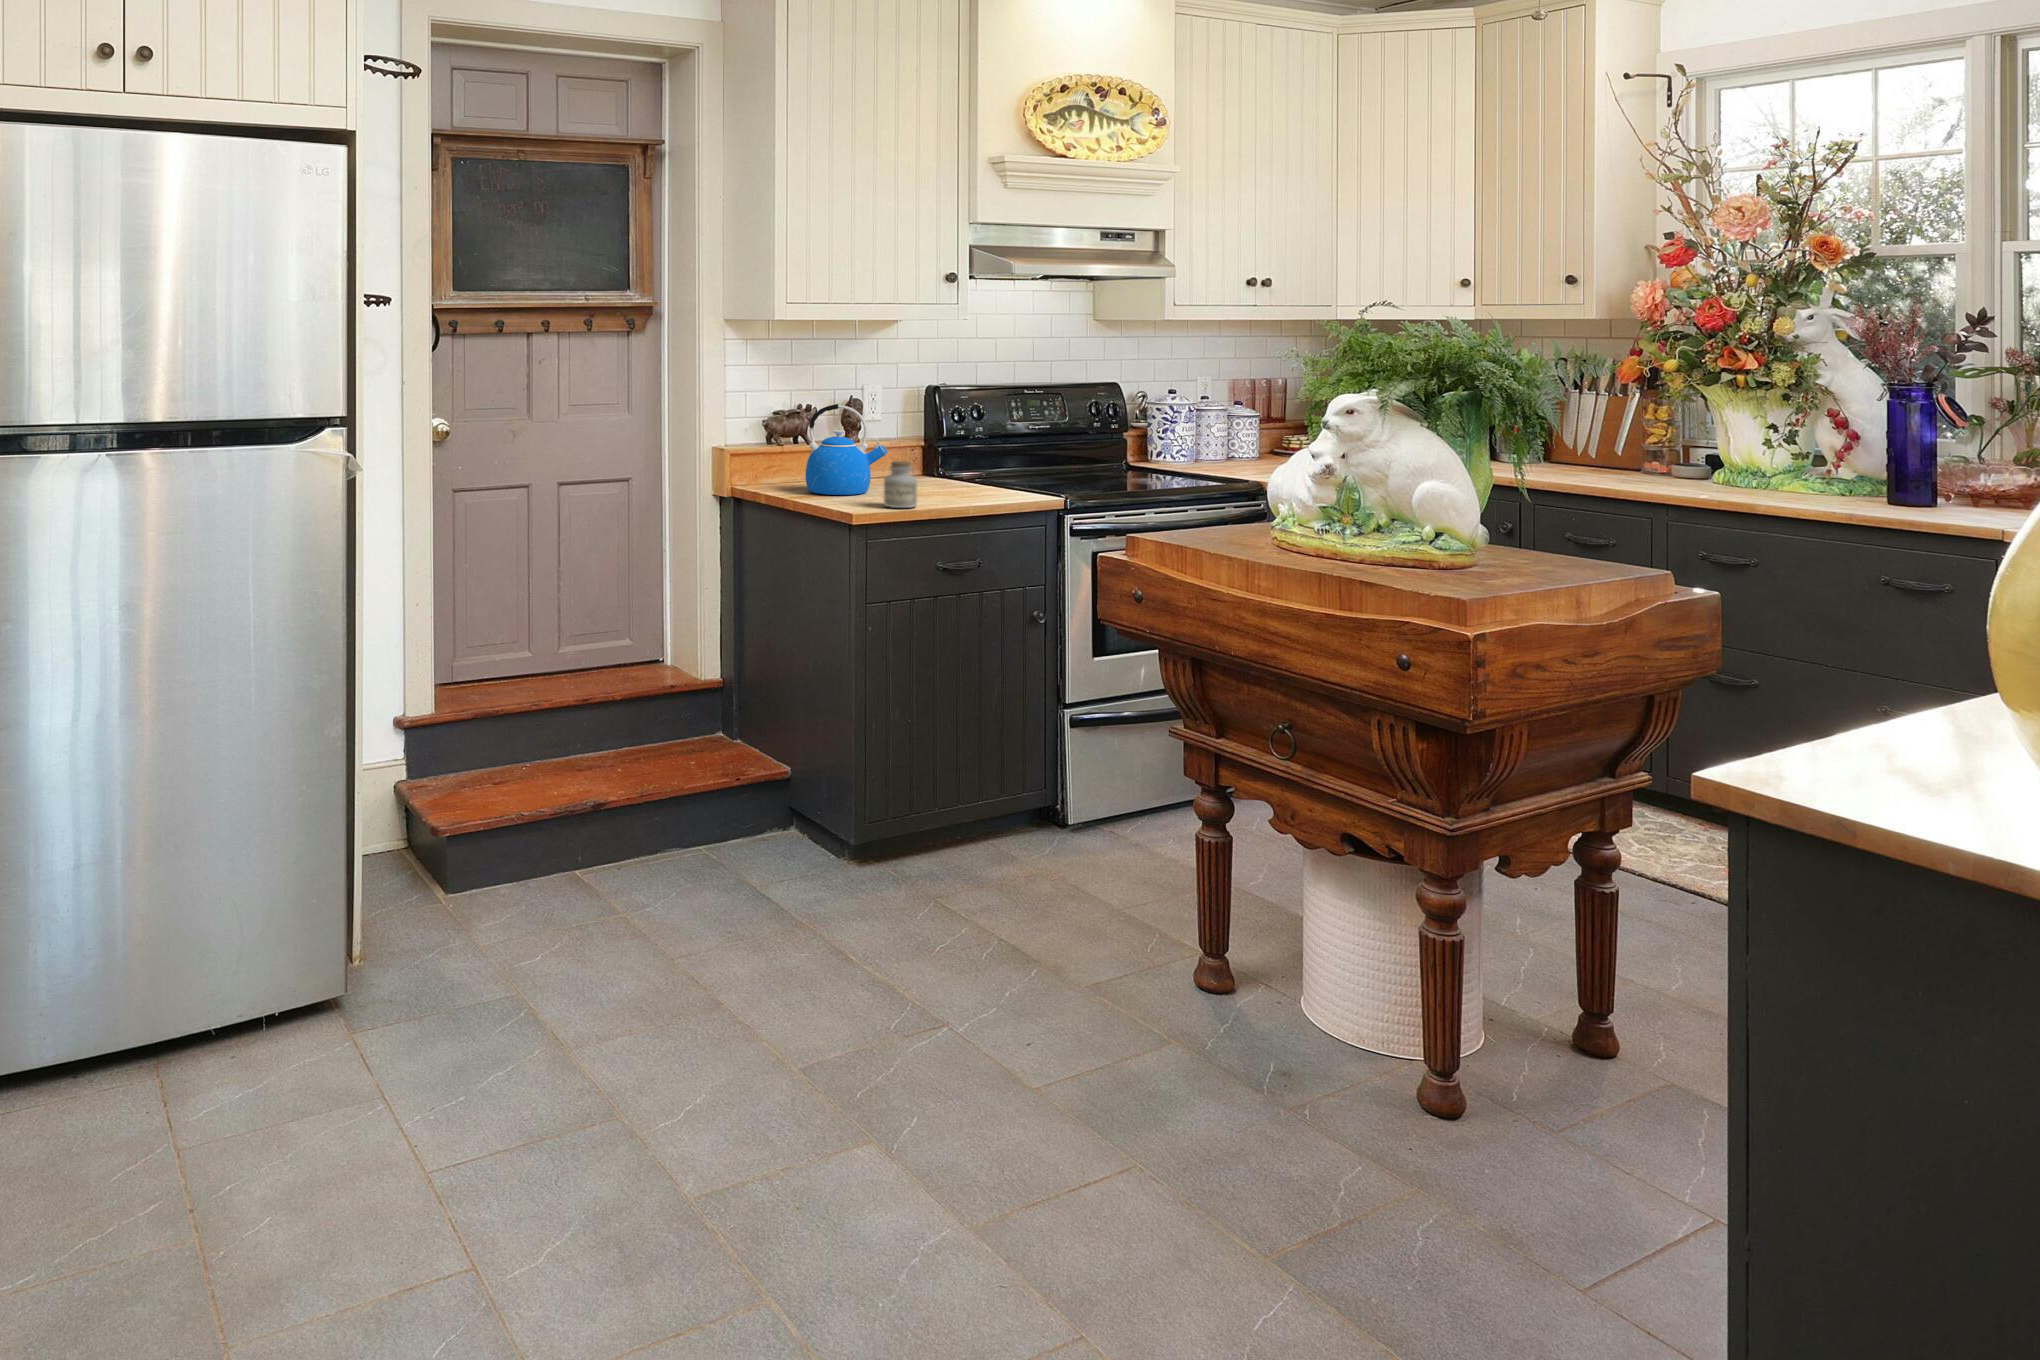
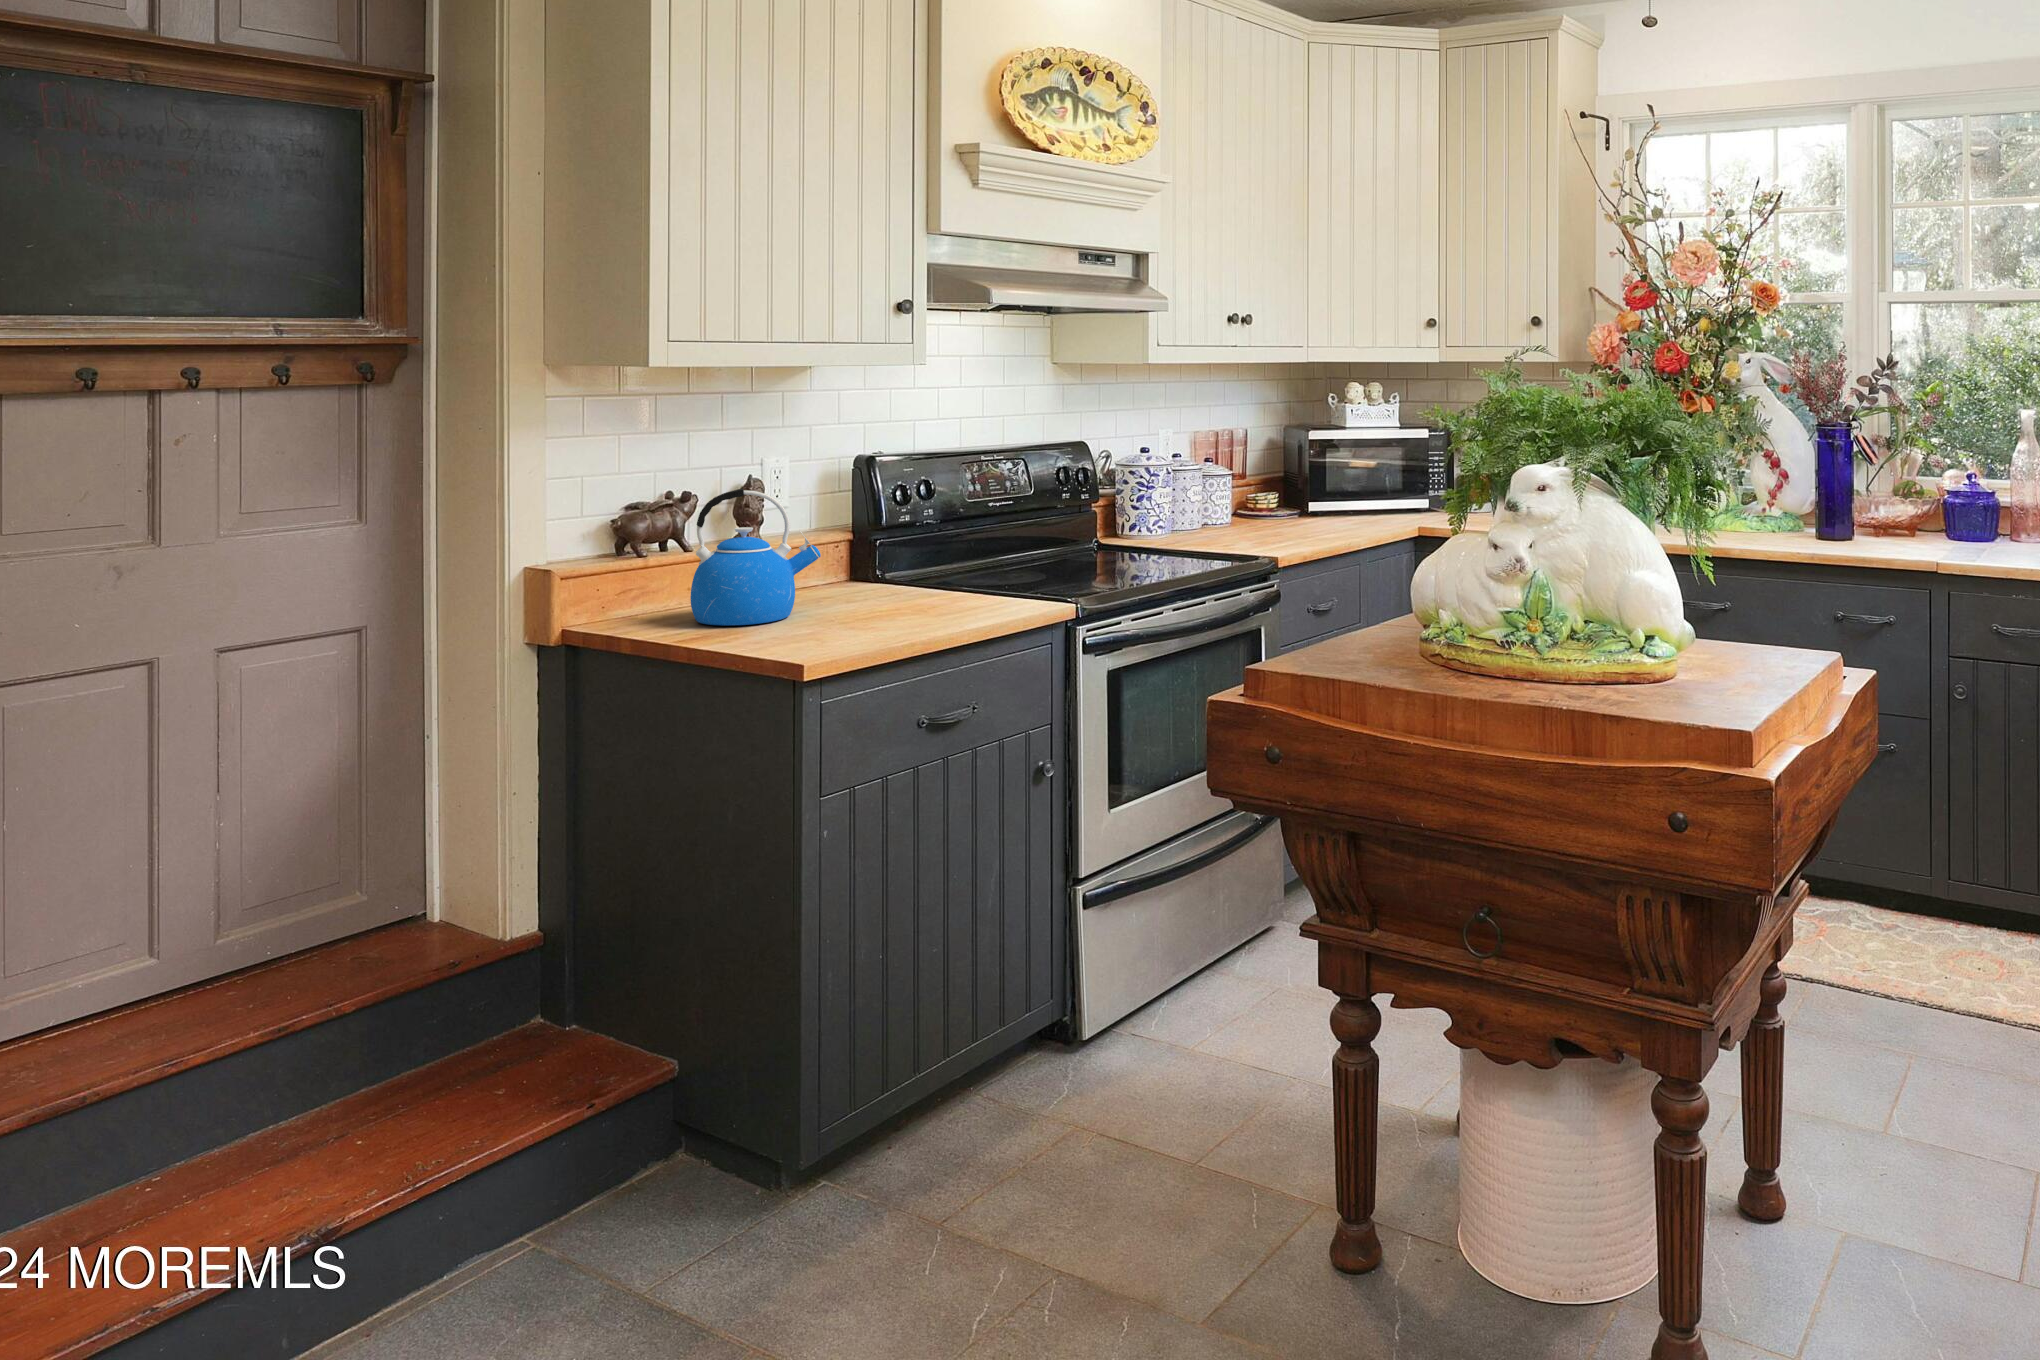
jar: present [884,461,917,508] -> none [833,569,885,640]

